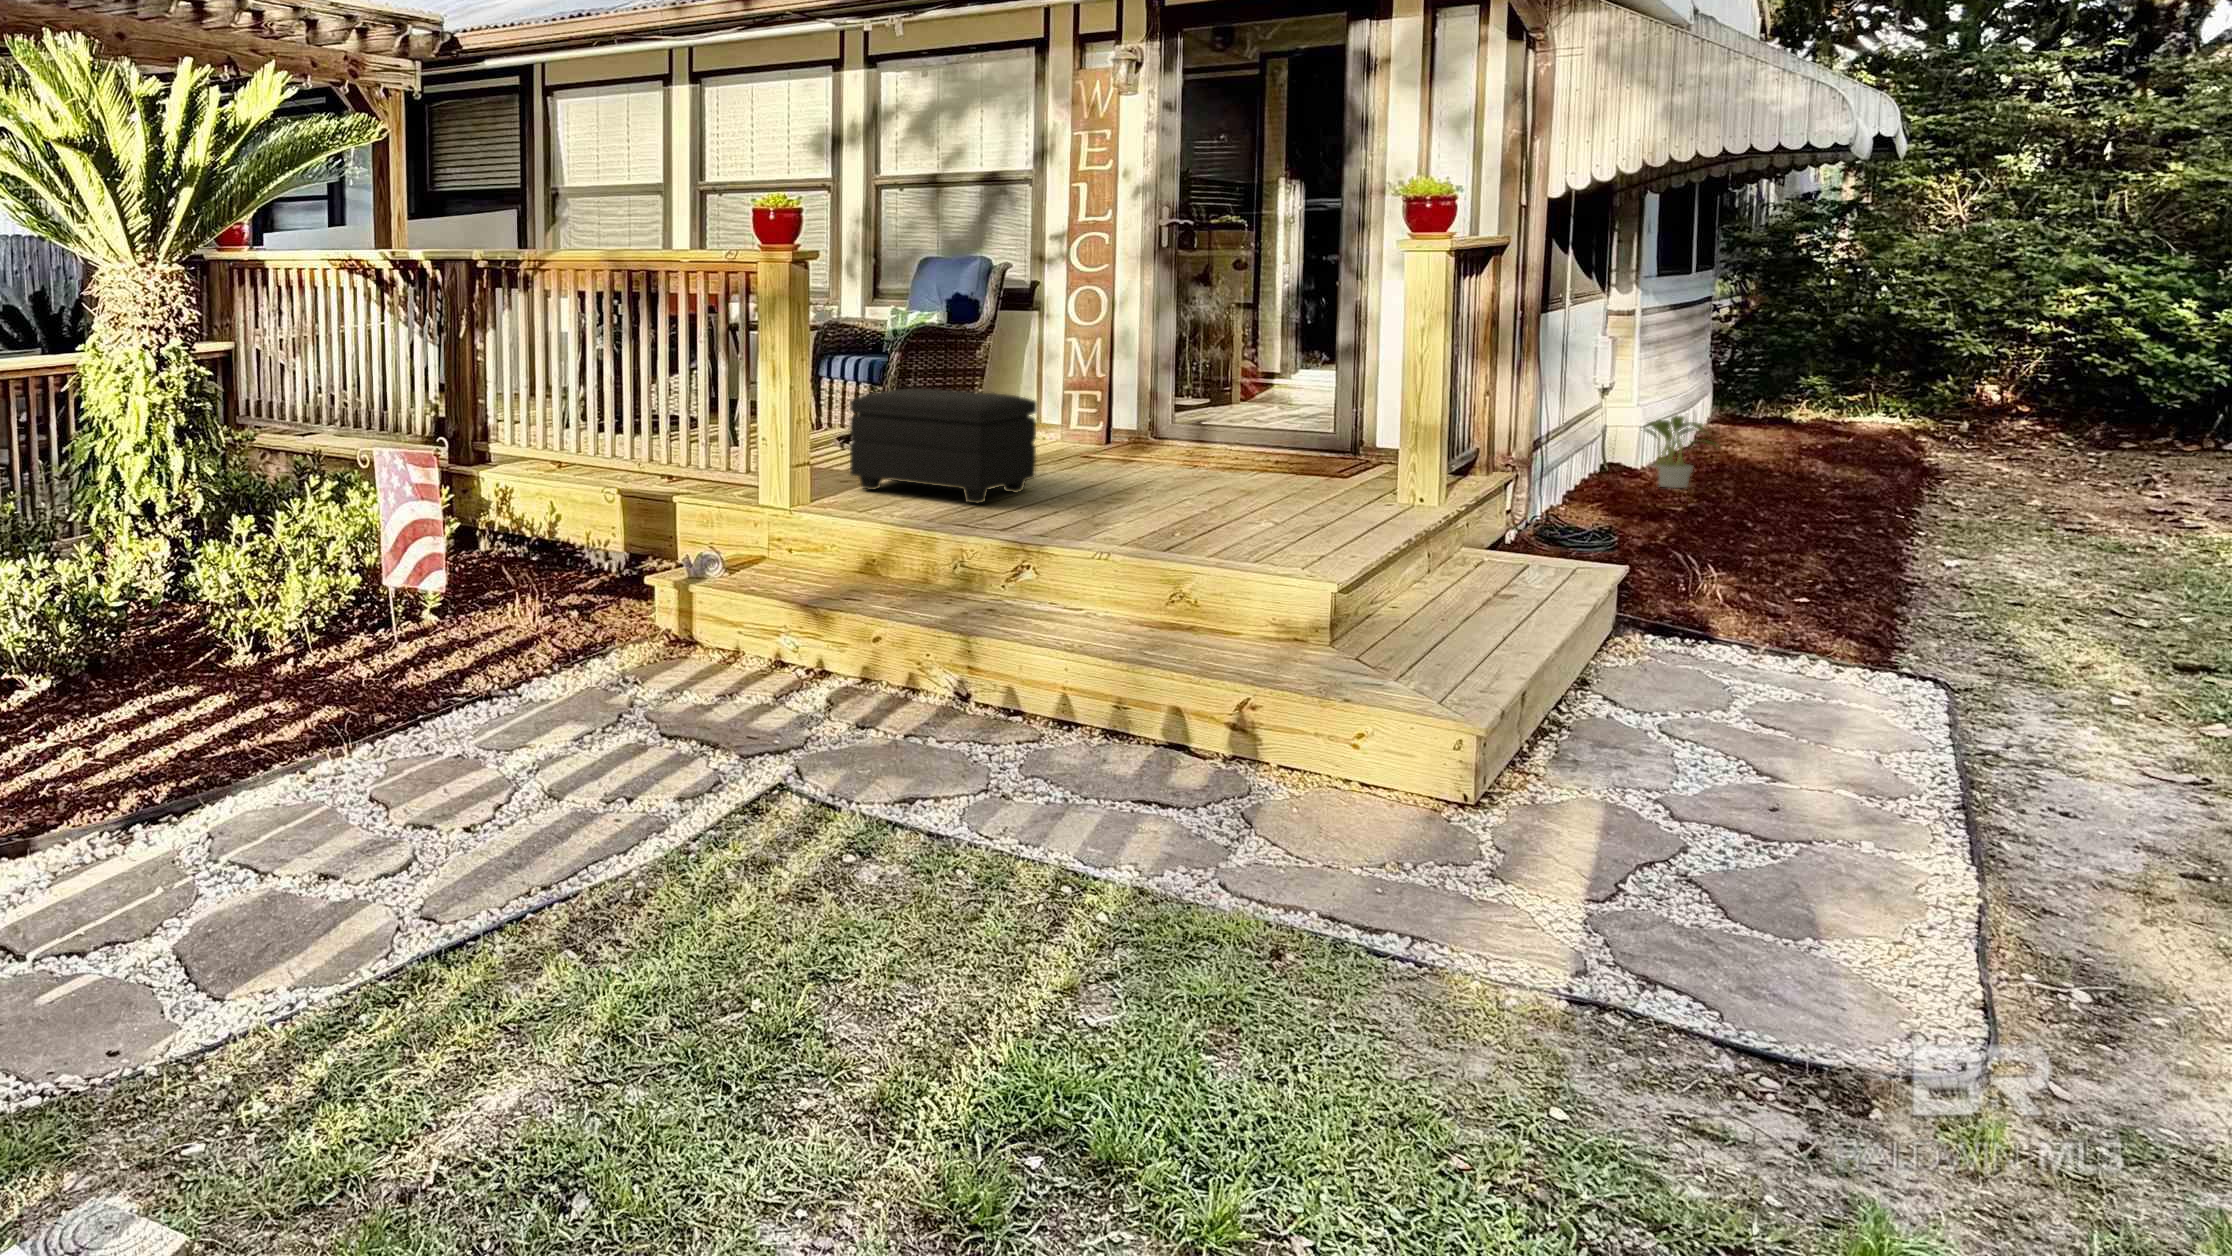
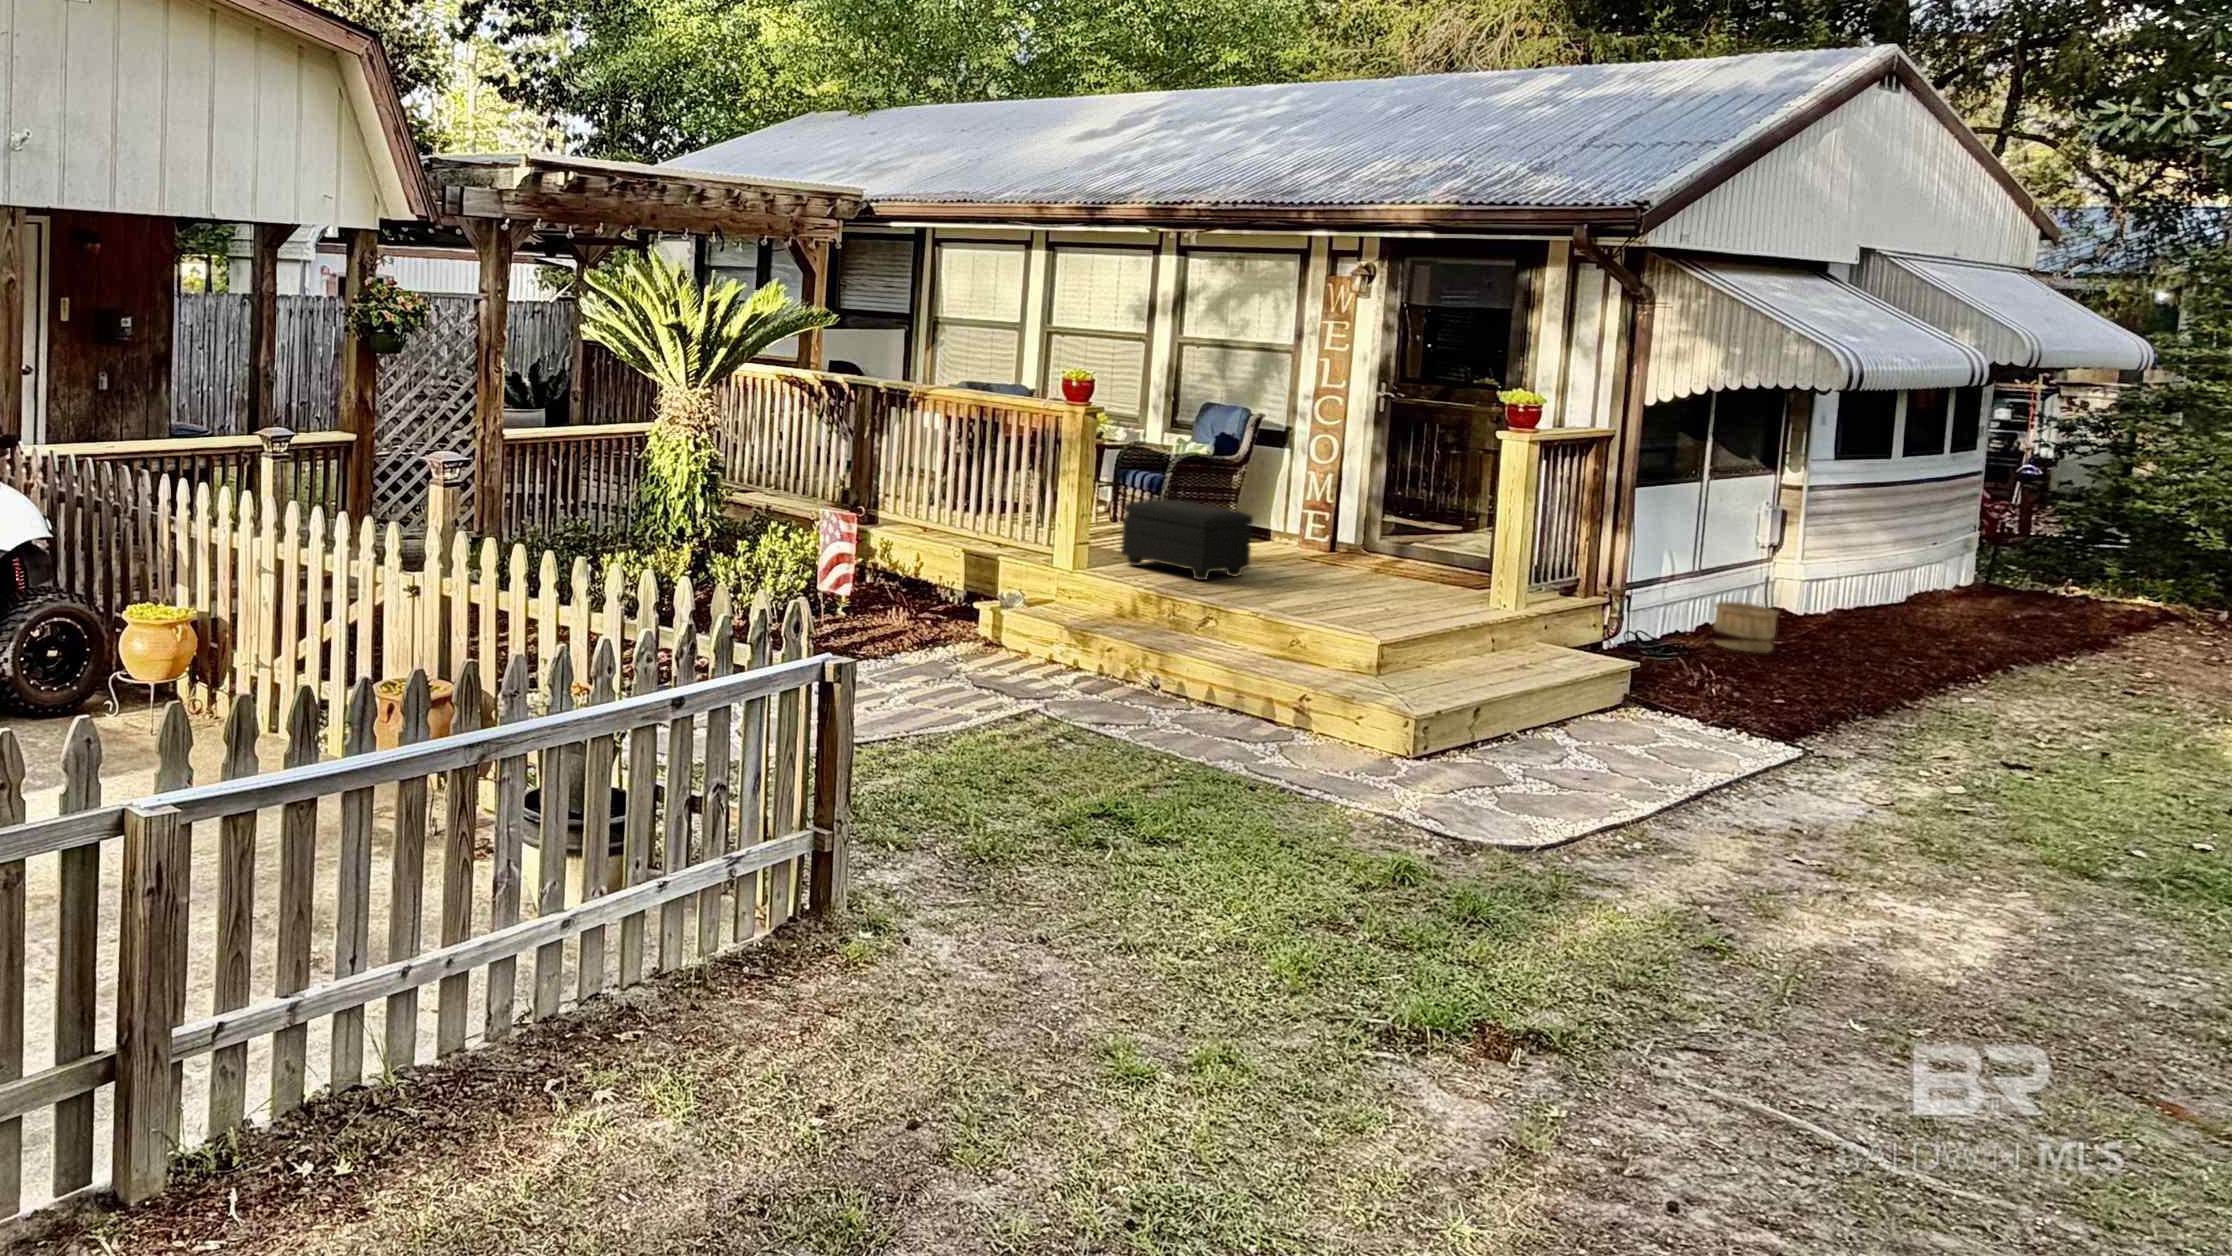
potted plant: present [1641,416,1718,488] -> none [1833,576,1912,638]
wooden bucket: none [1553,462,1633,524] -> present [1714,602,1778,653]

